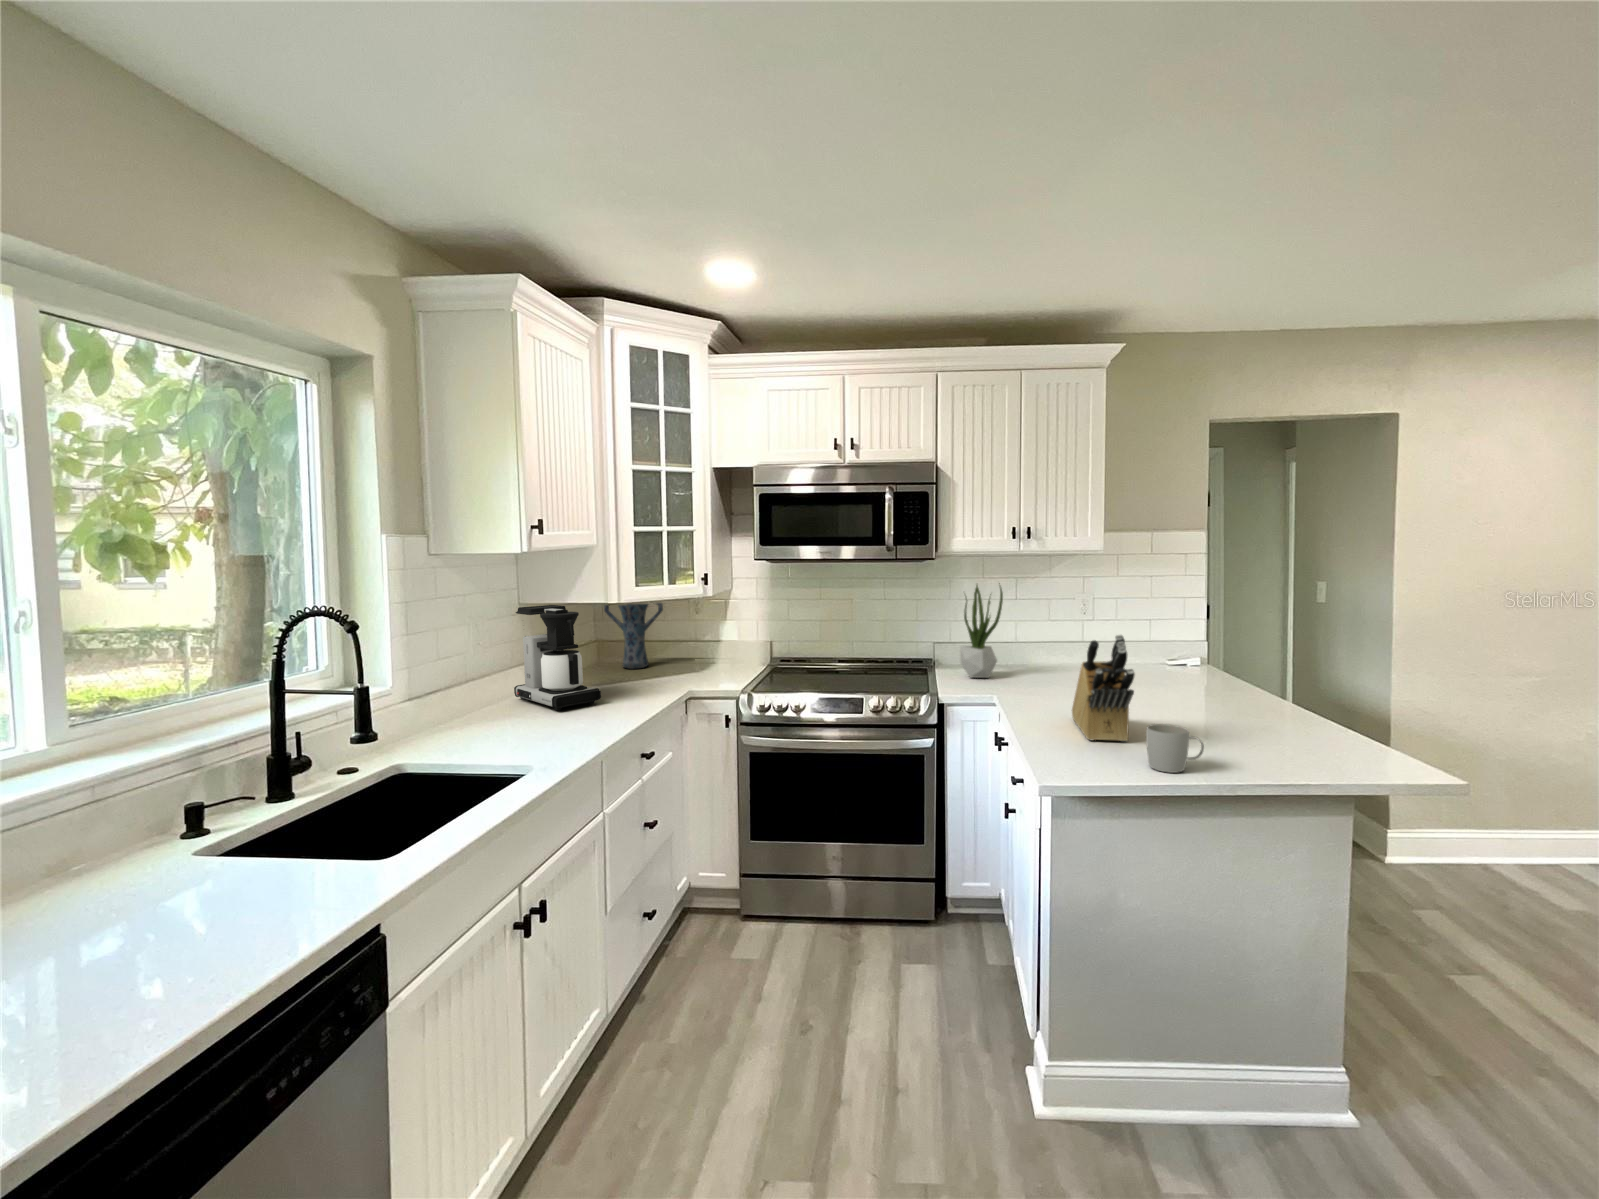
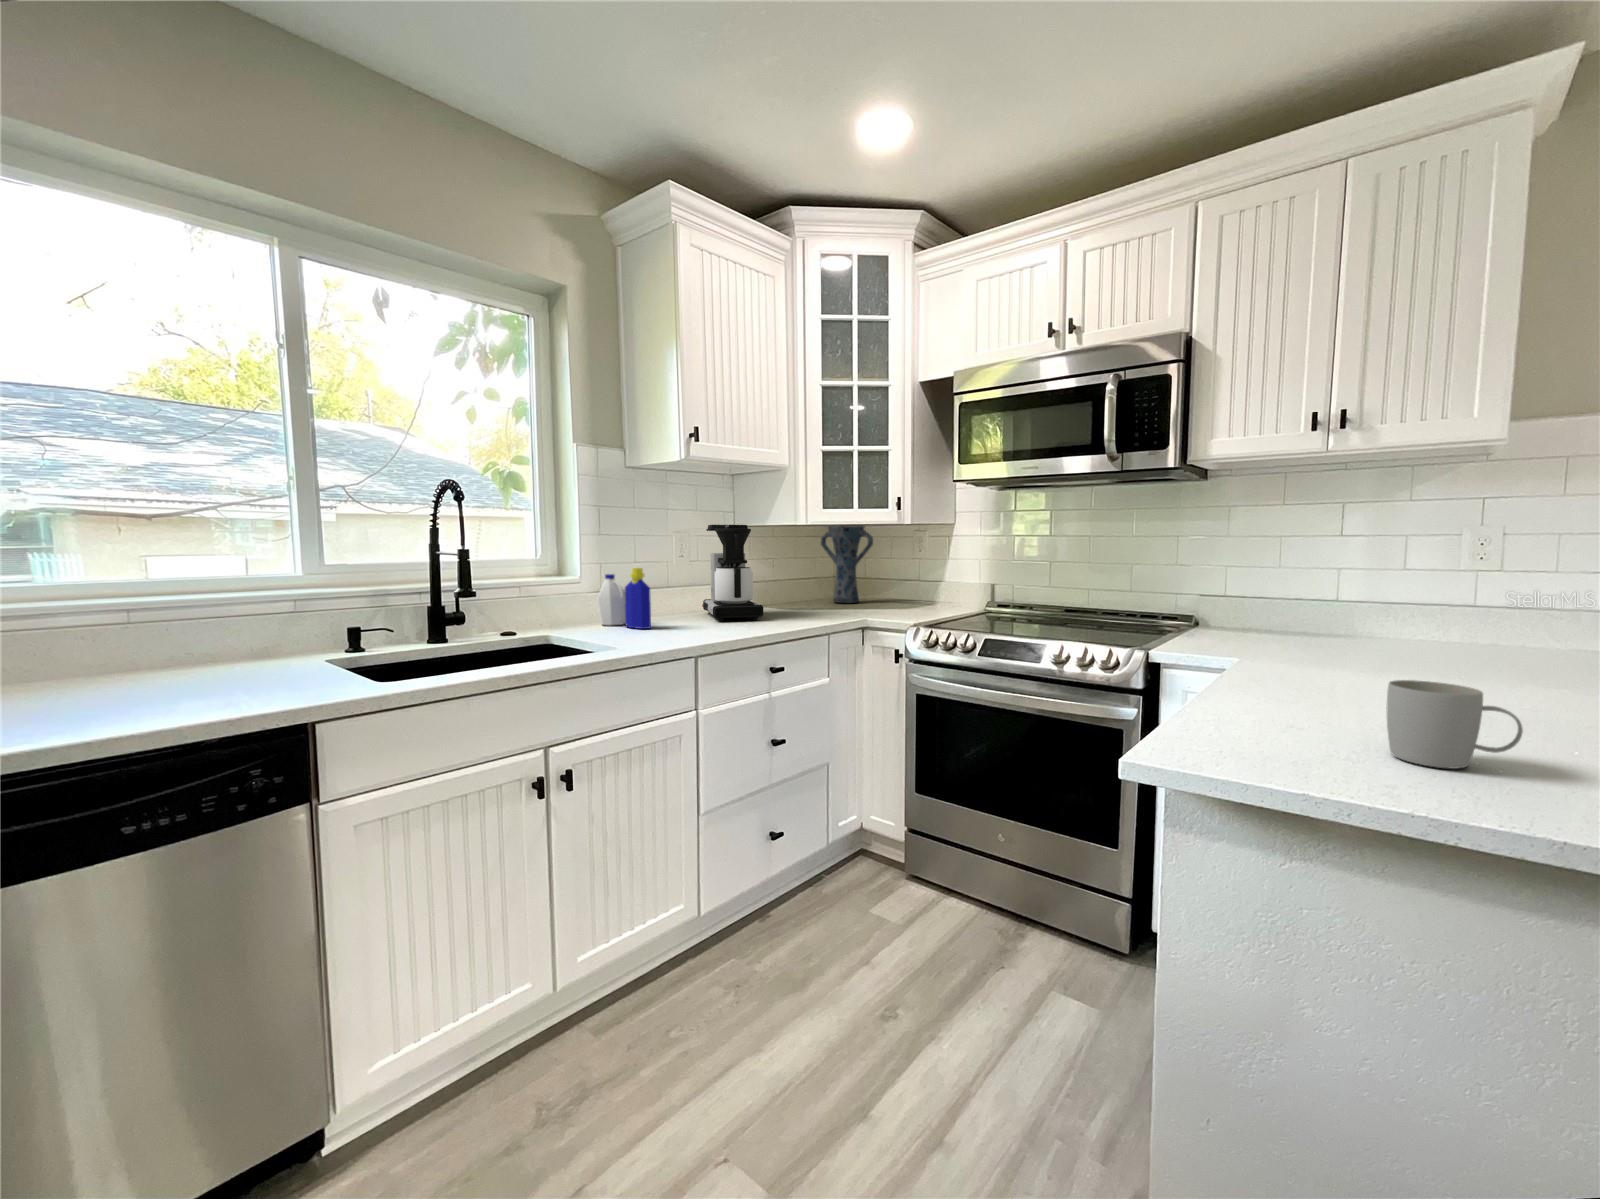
potted plant: present [960,583,1003,678] -> none [1222,501,1295,640]
knife block: present [1072,635,1135,741] -> none [1314,531,1408,720]
bottle: none [424,668,505,735] -> present [597,568,651,629]

